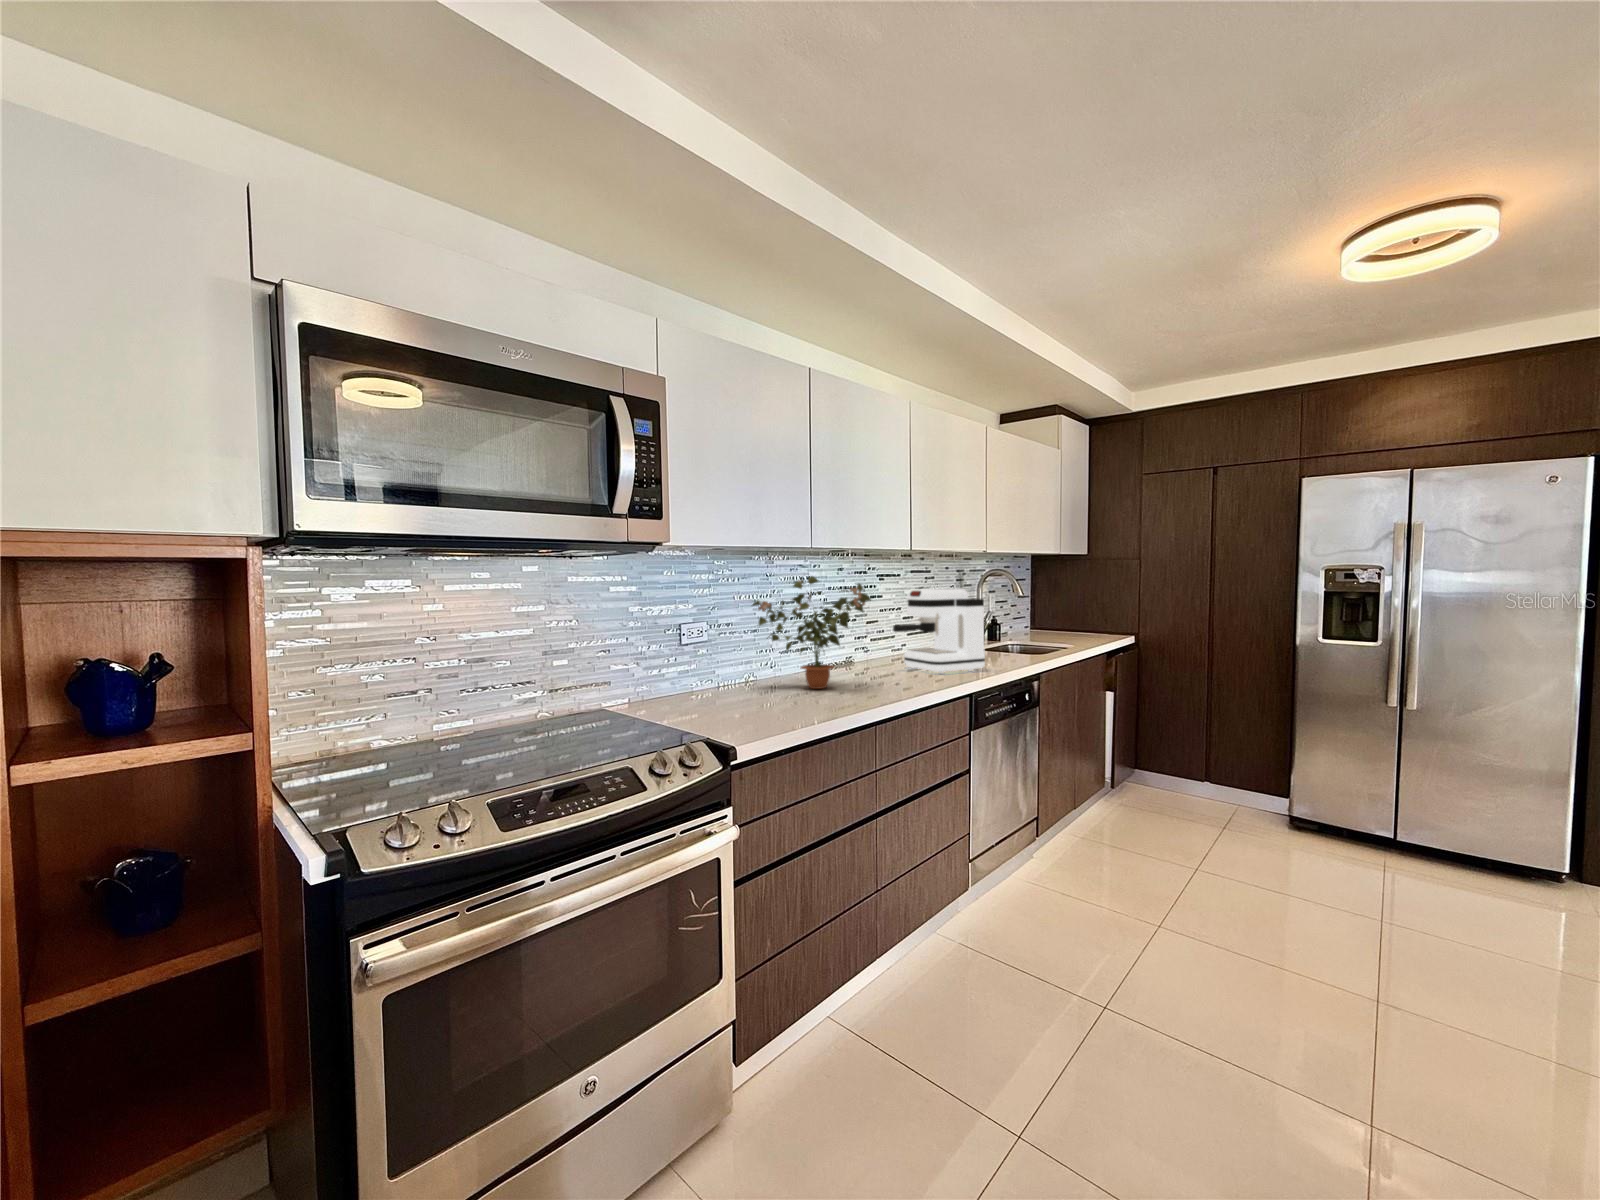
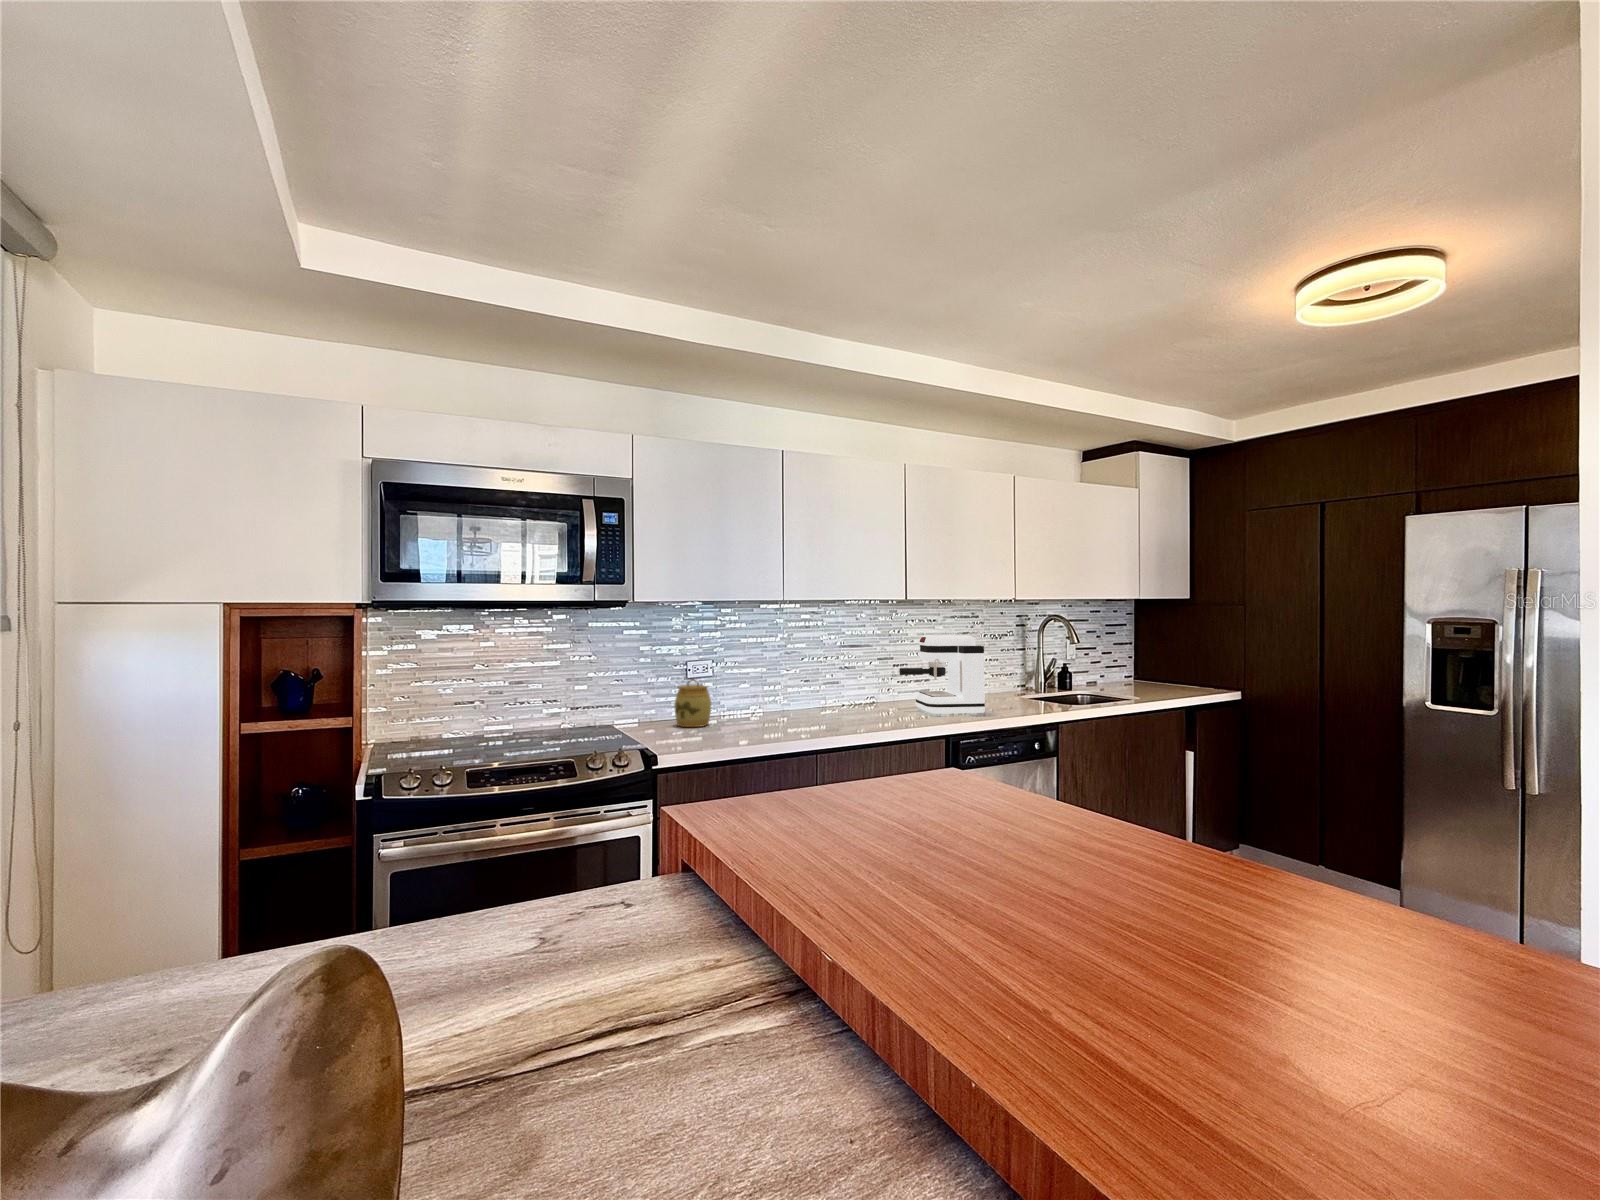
potted plant: present [752,576,871,689] -> none [750,623,850,721]
jar: none [681,644,724,705] -> present [674,679,711,727]

